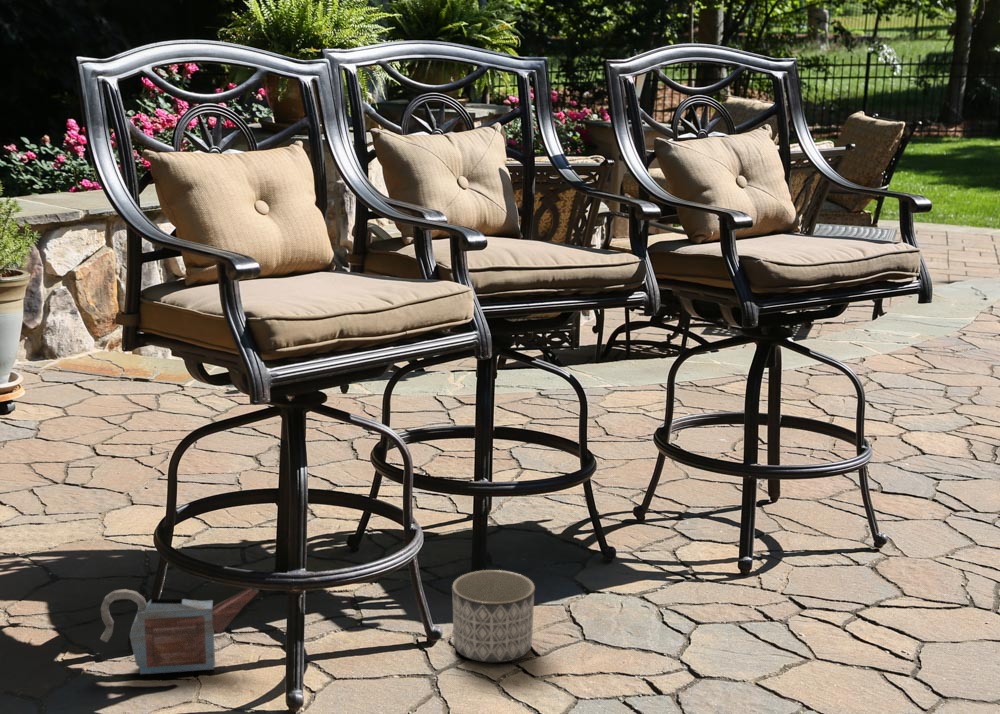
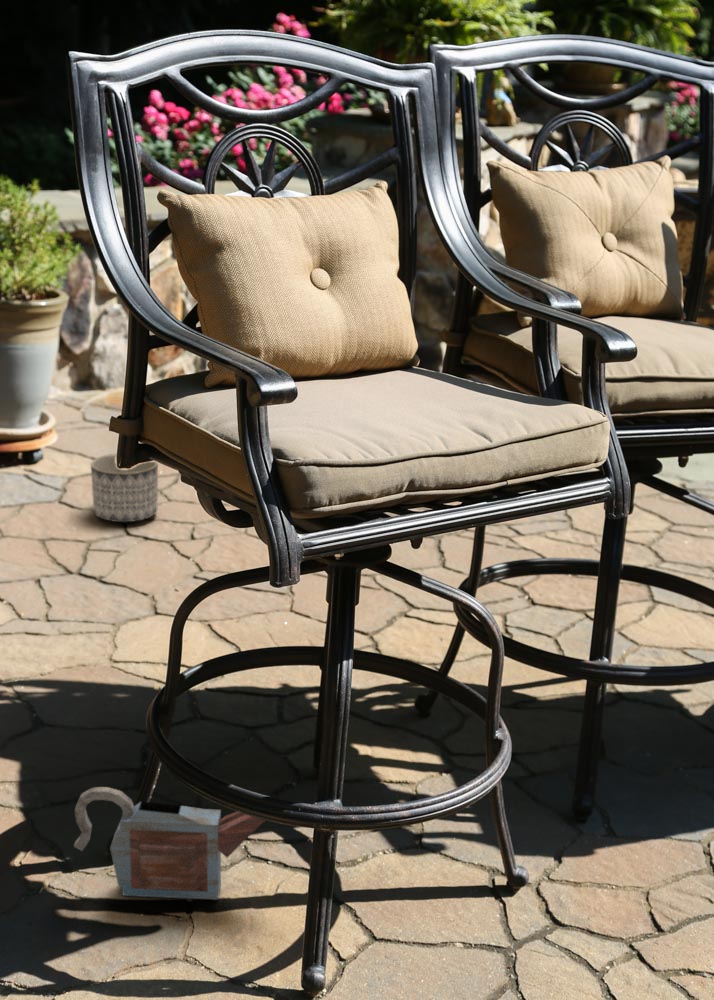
planter: present [452,570,535,662] -> present [91,454,158,522]

